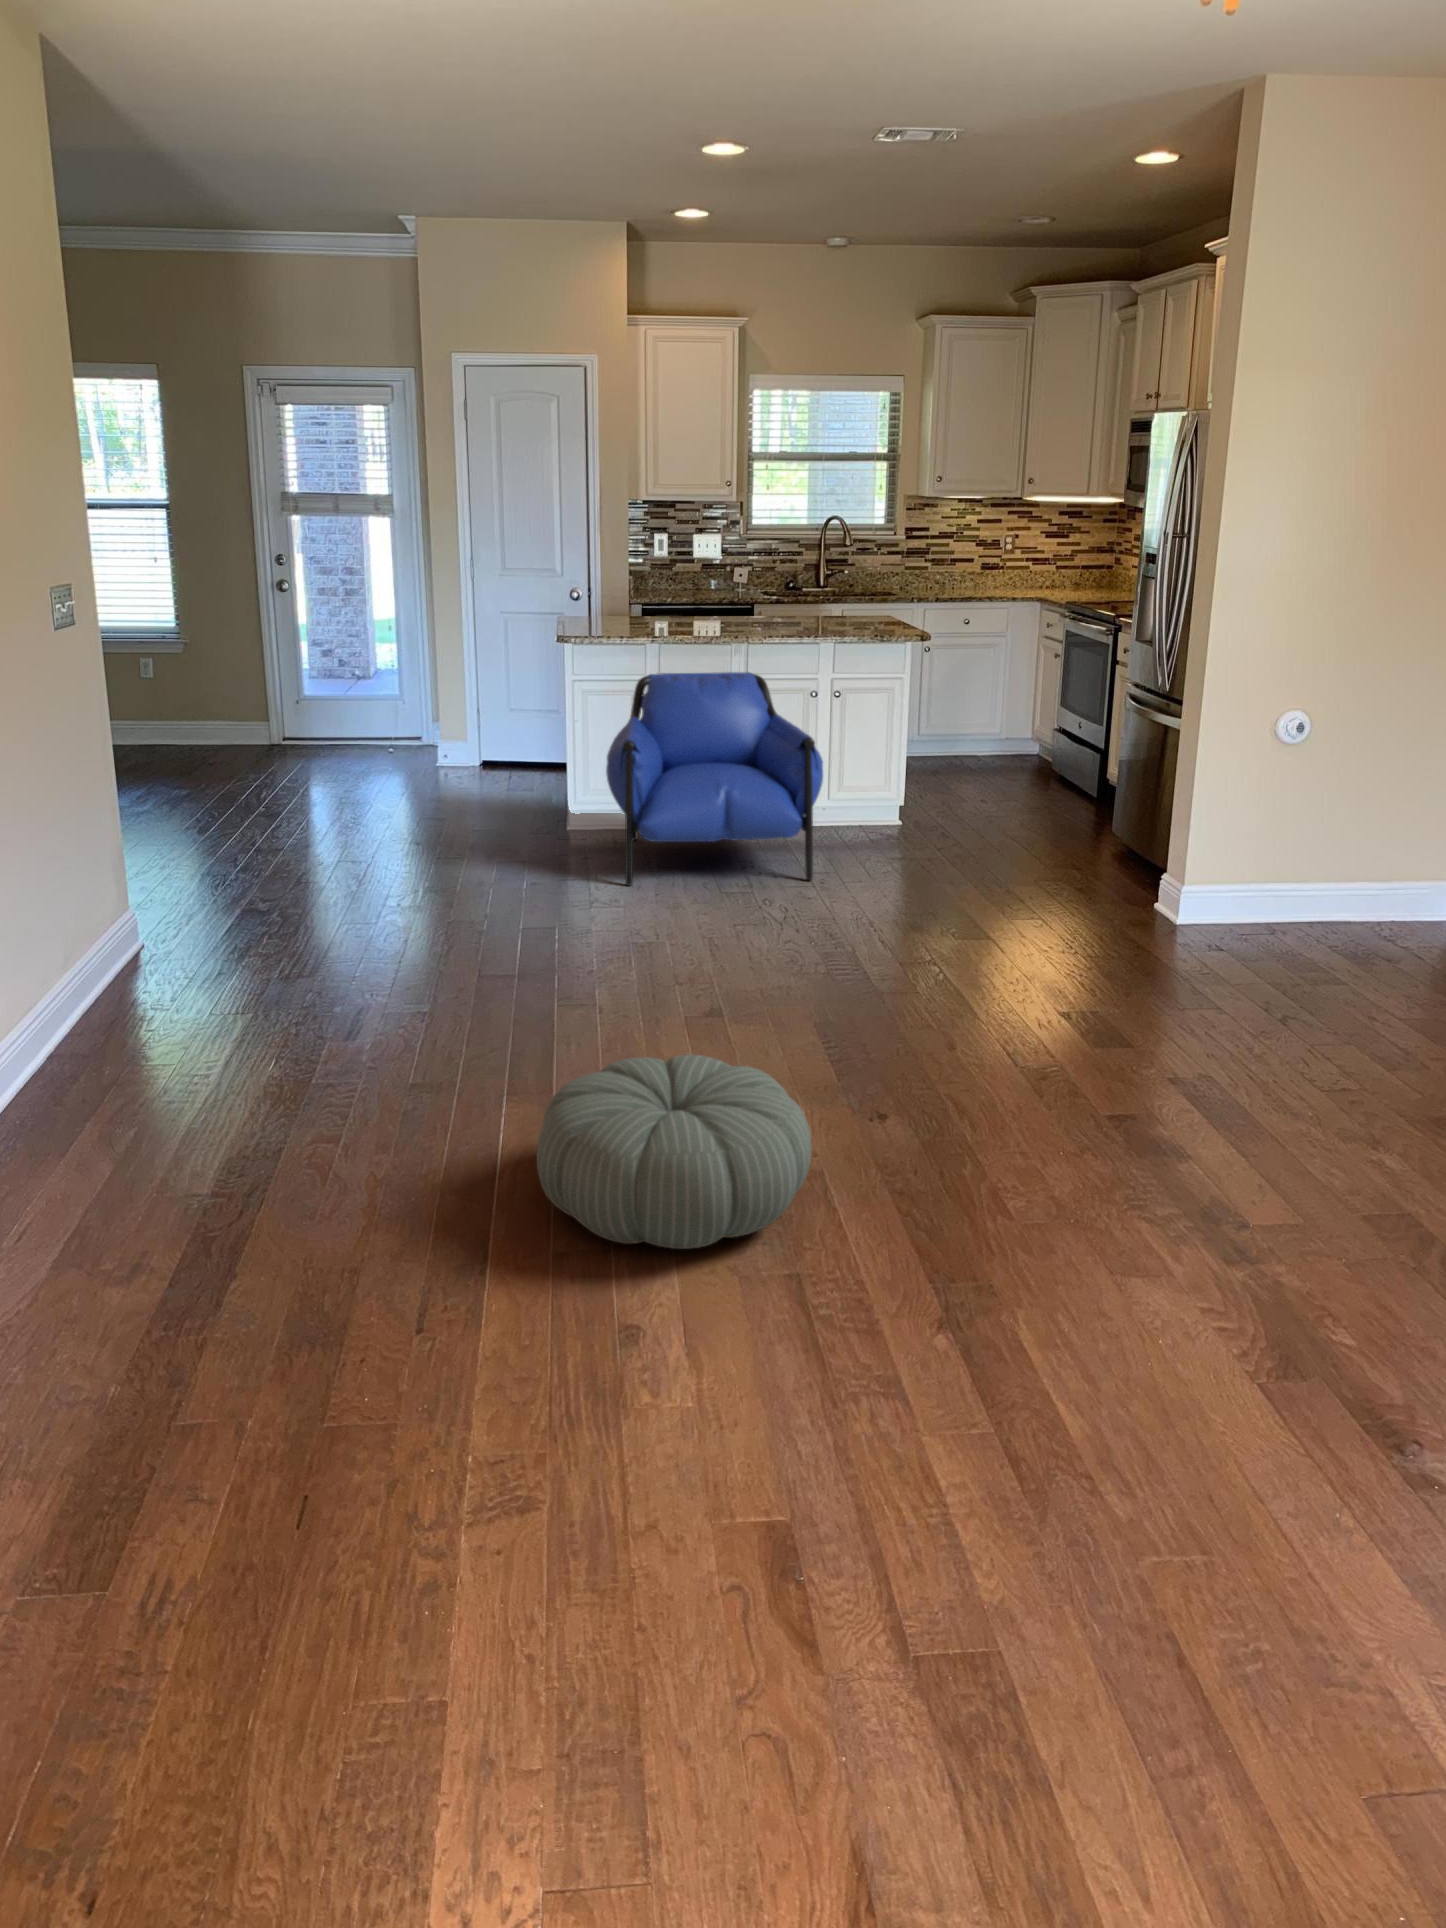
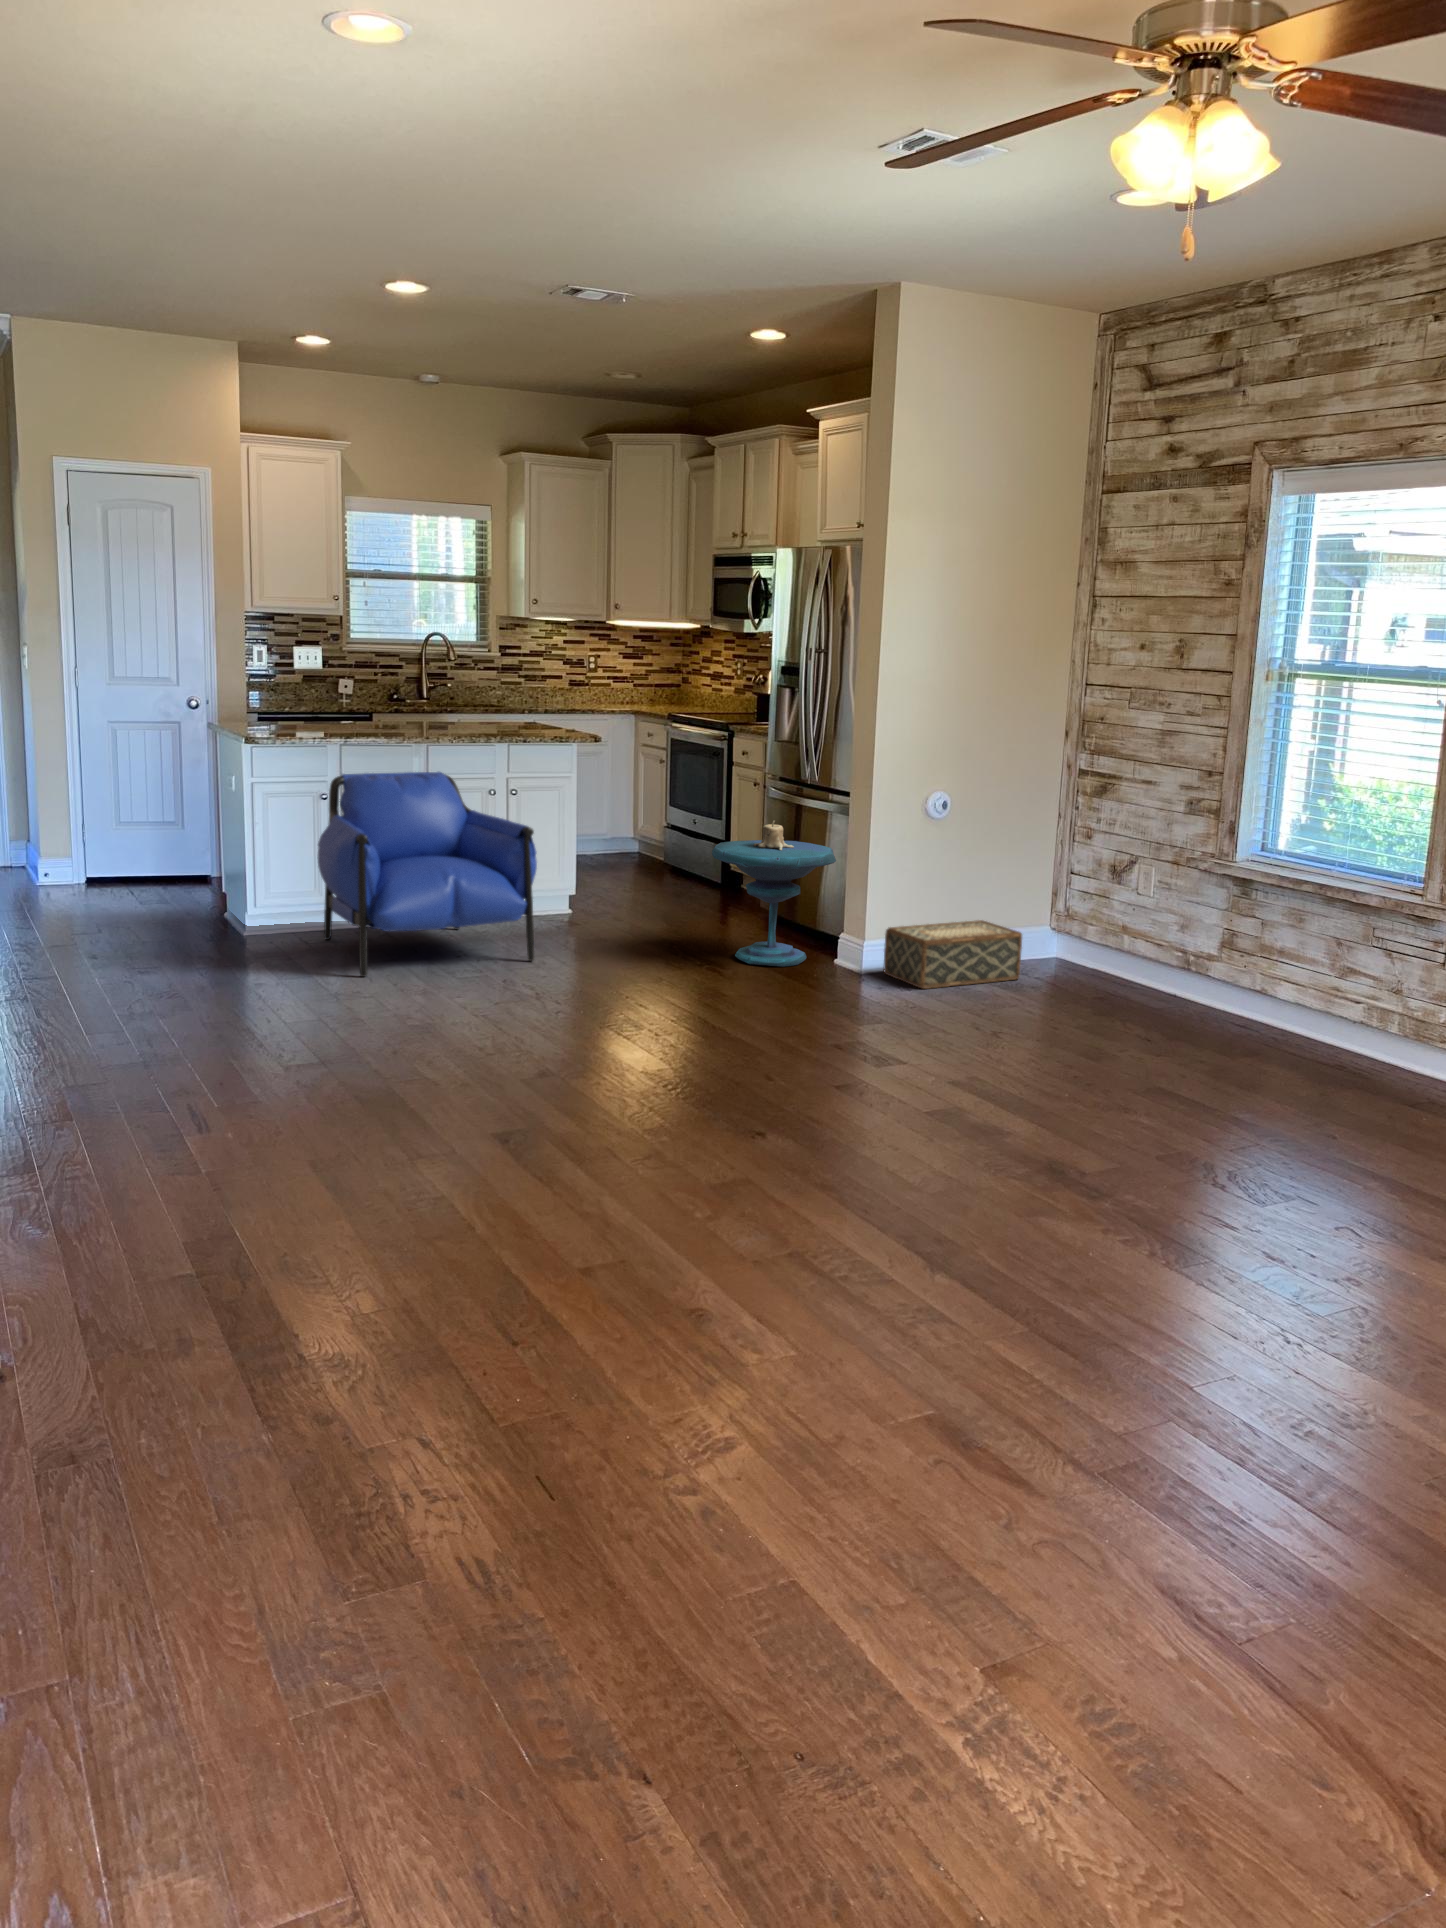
side table: none [1015,740,1163,910] -> present [712,821,836,967]
woven basket: none [1202,875,1388,957] -> present [884,920,1022,989]
pouf: present [537,1054,812,1249] -> none [527,1073,770,1228]

